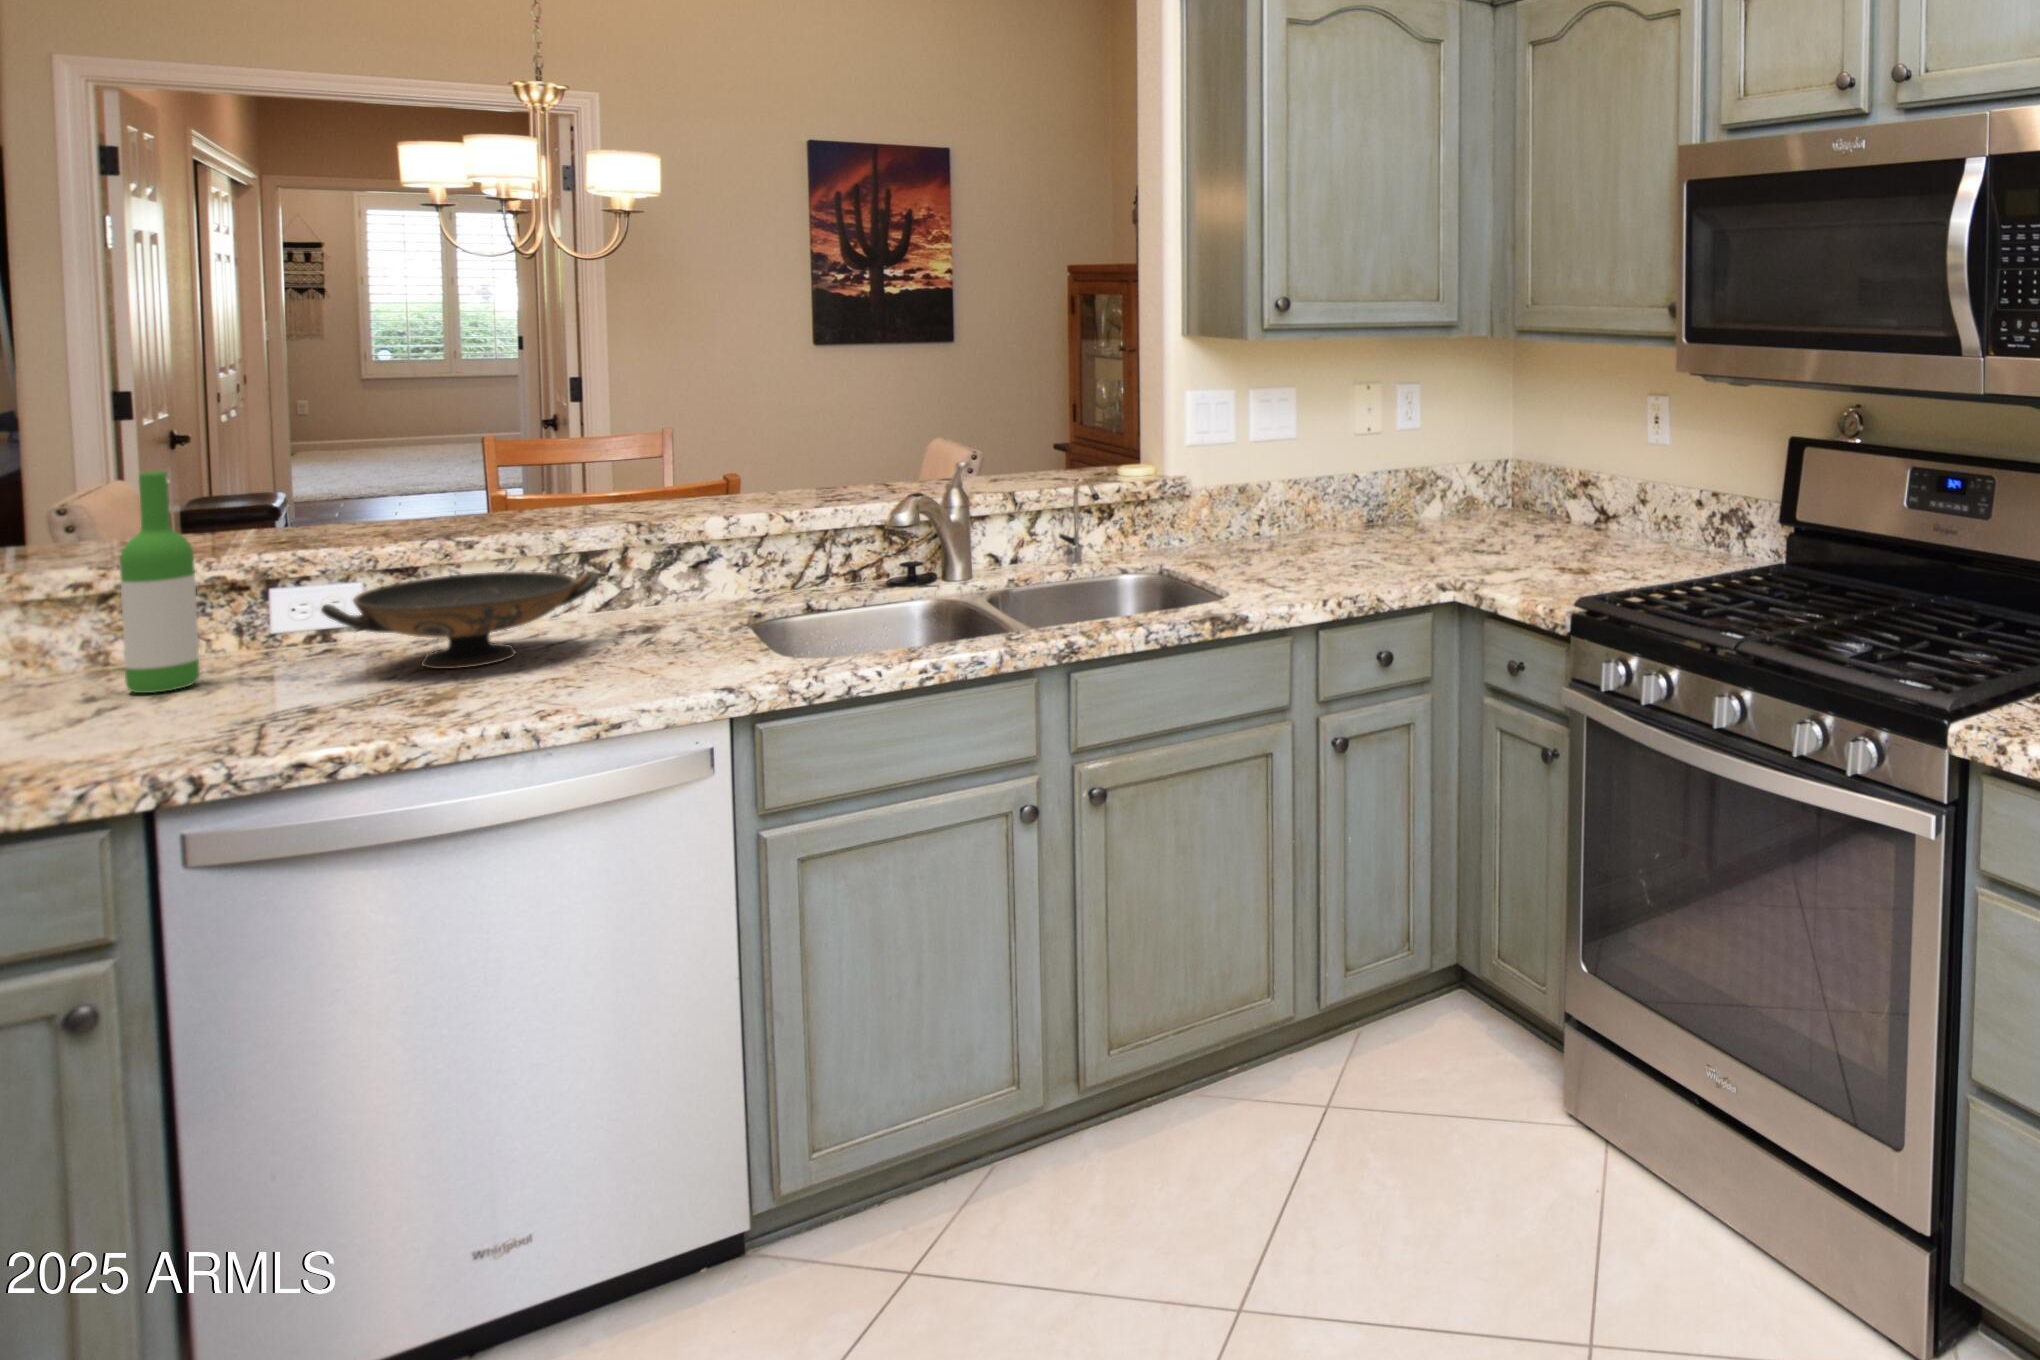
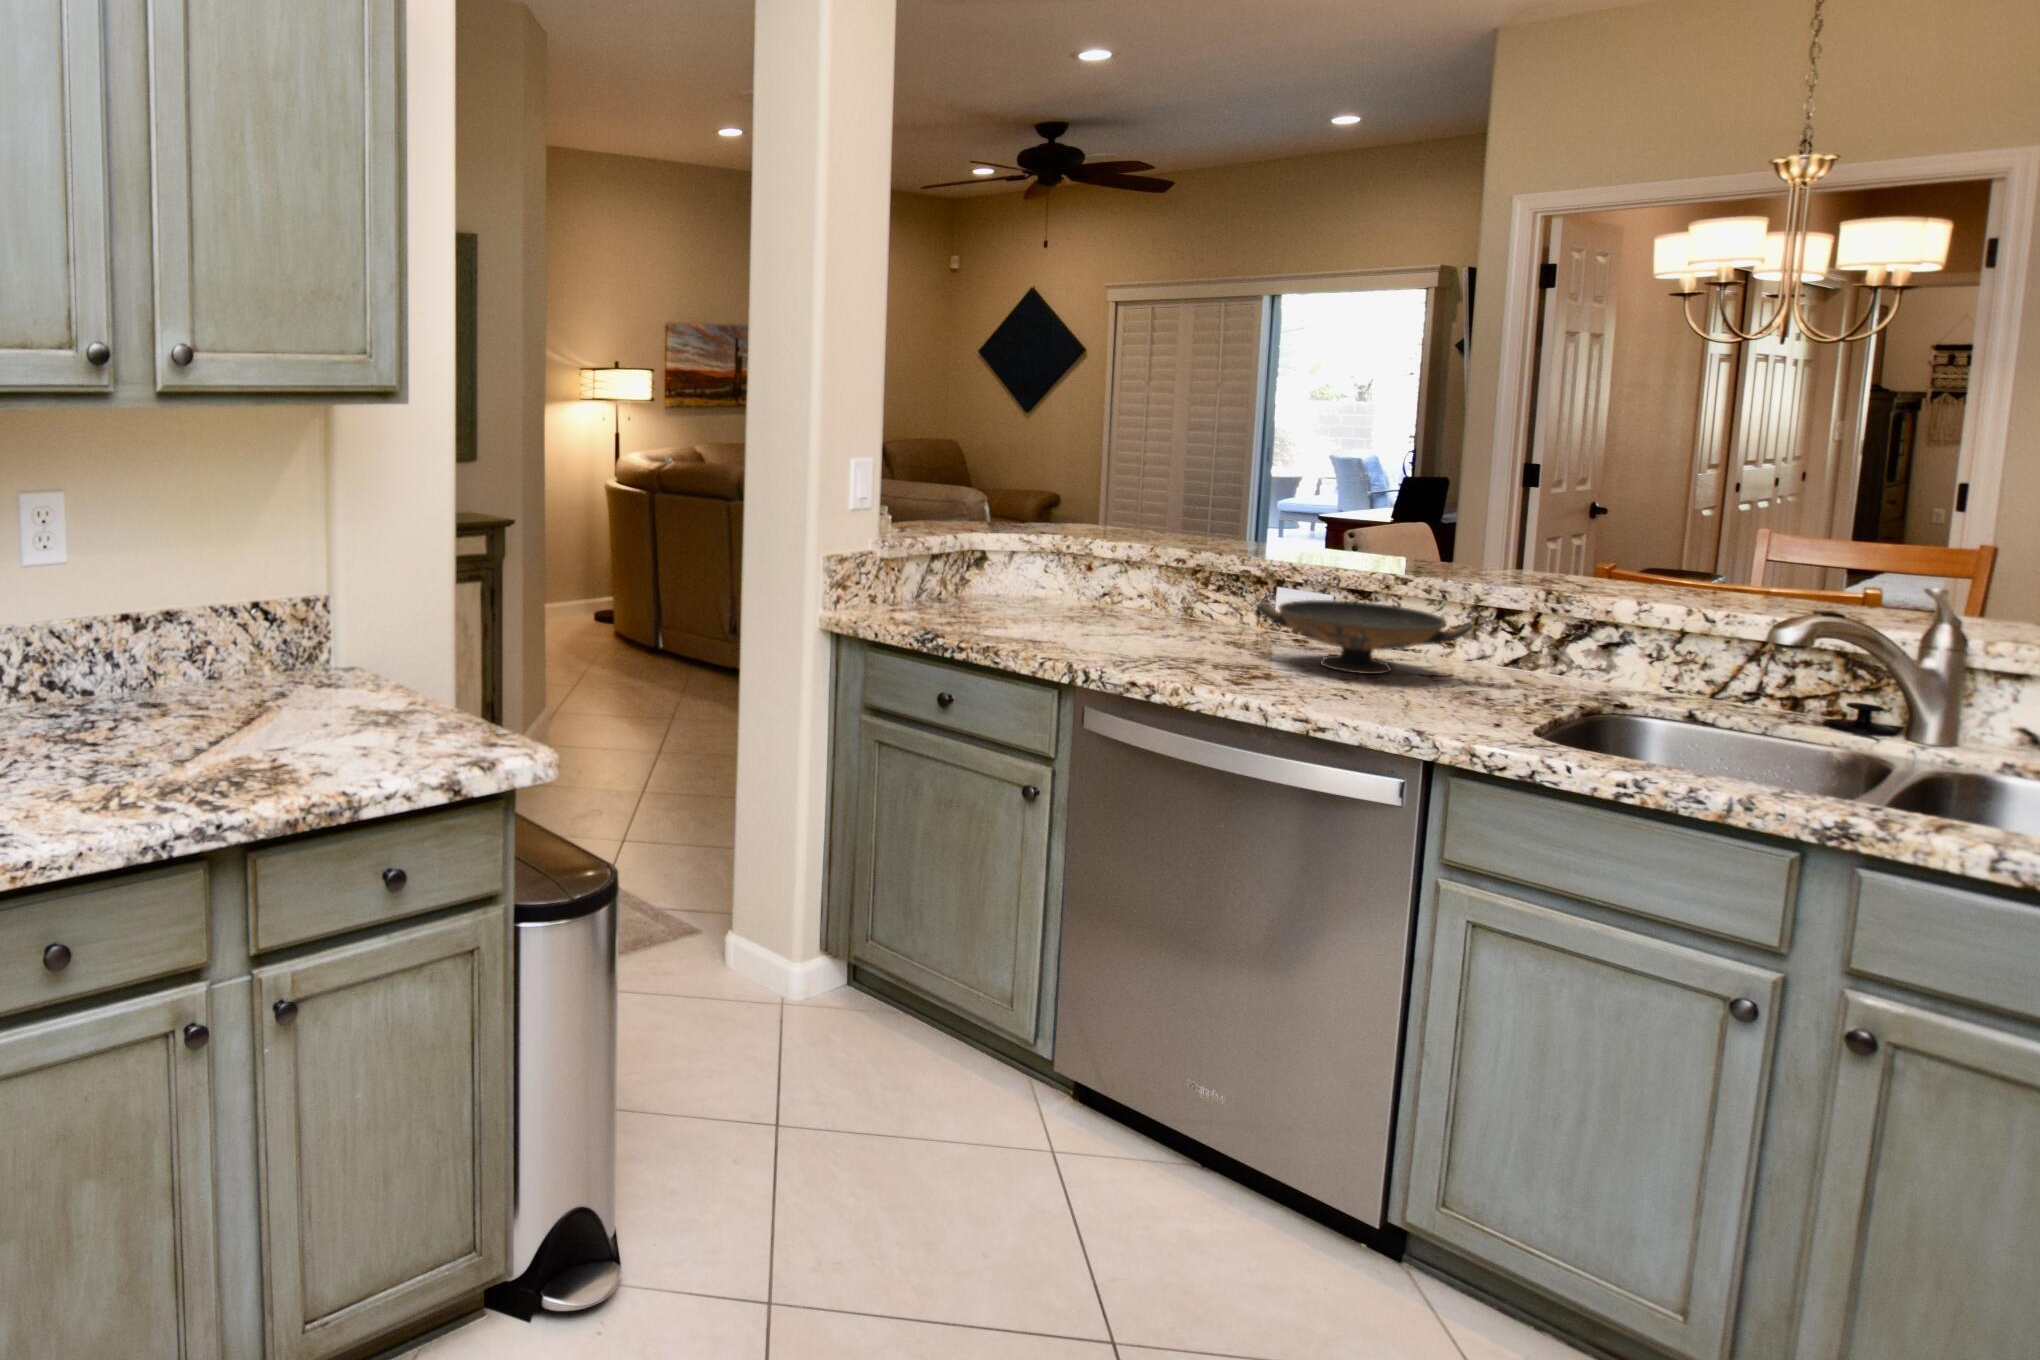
wine bottle: present [120,471,199,693] -> none [1179,497,1223,637]

